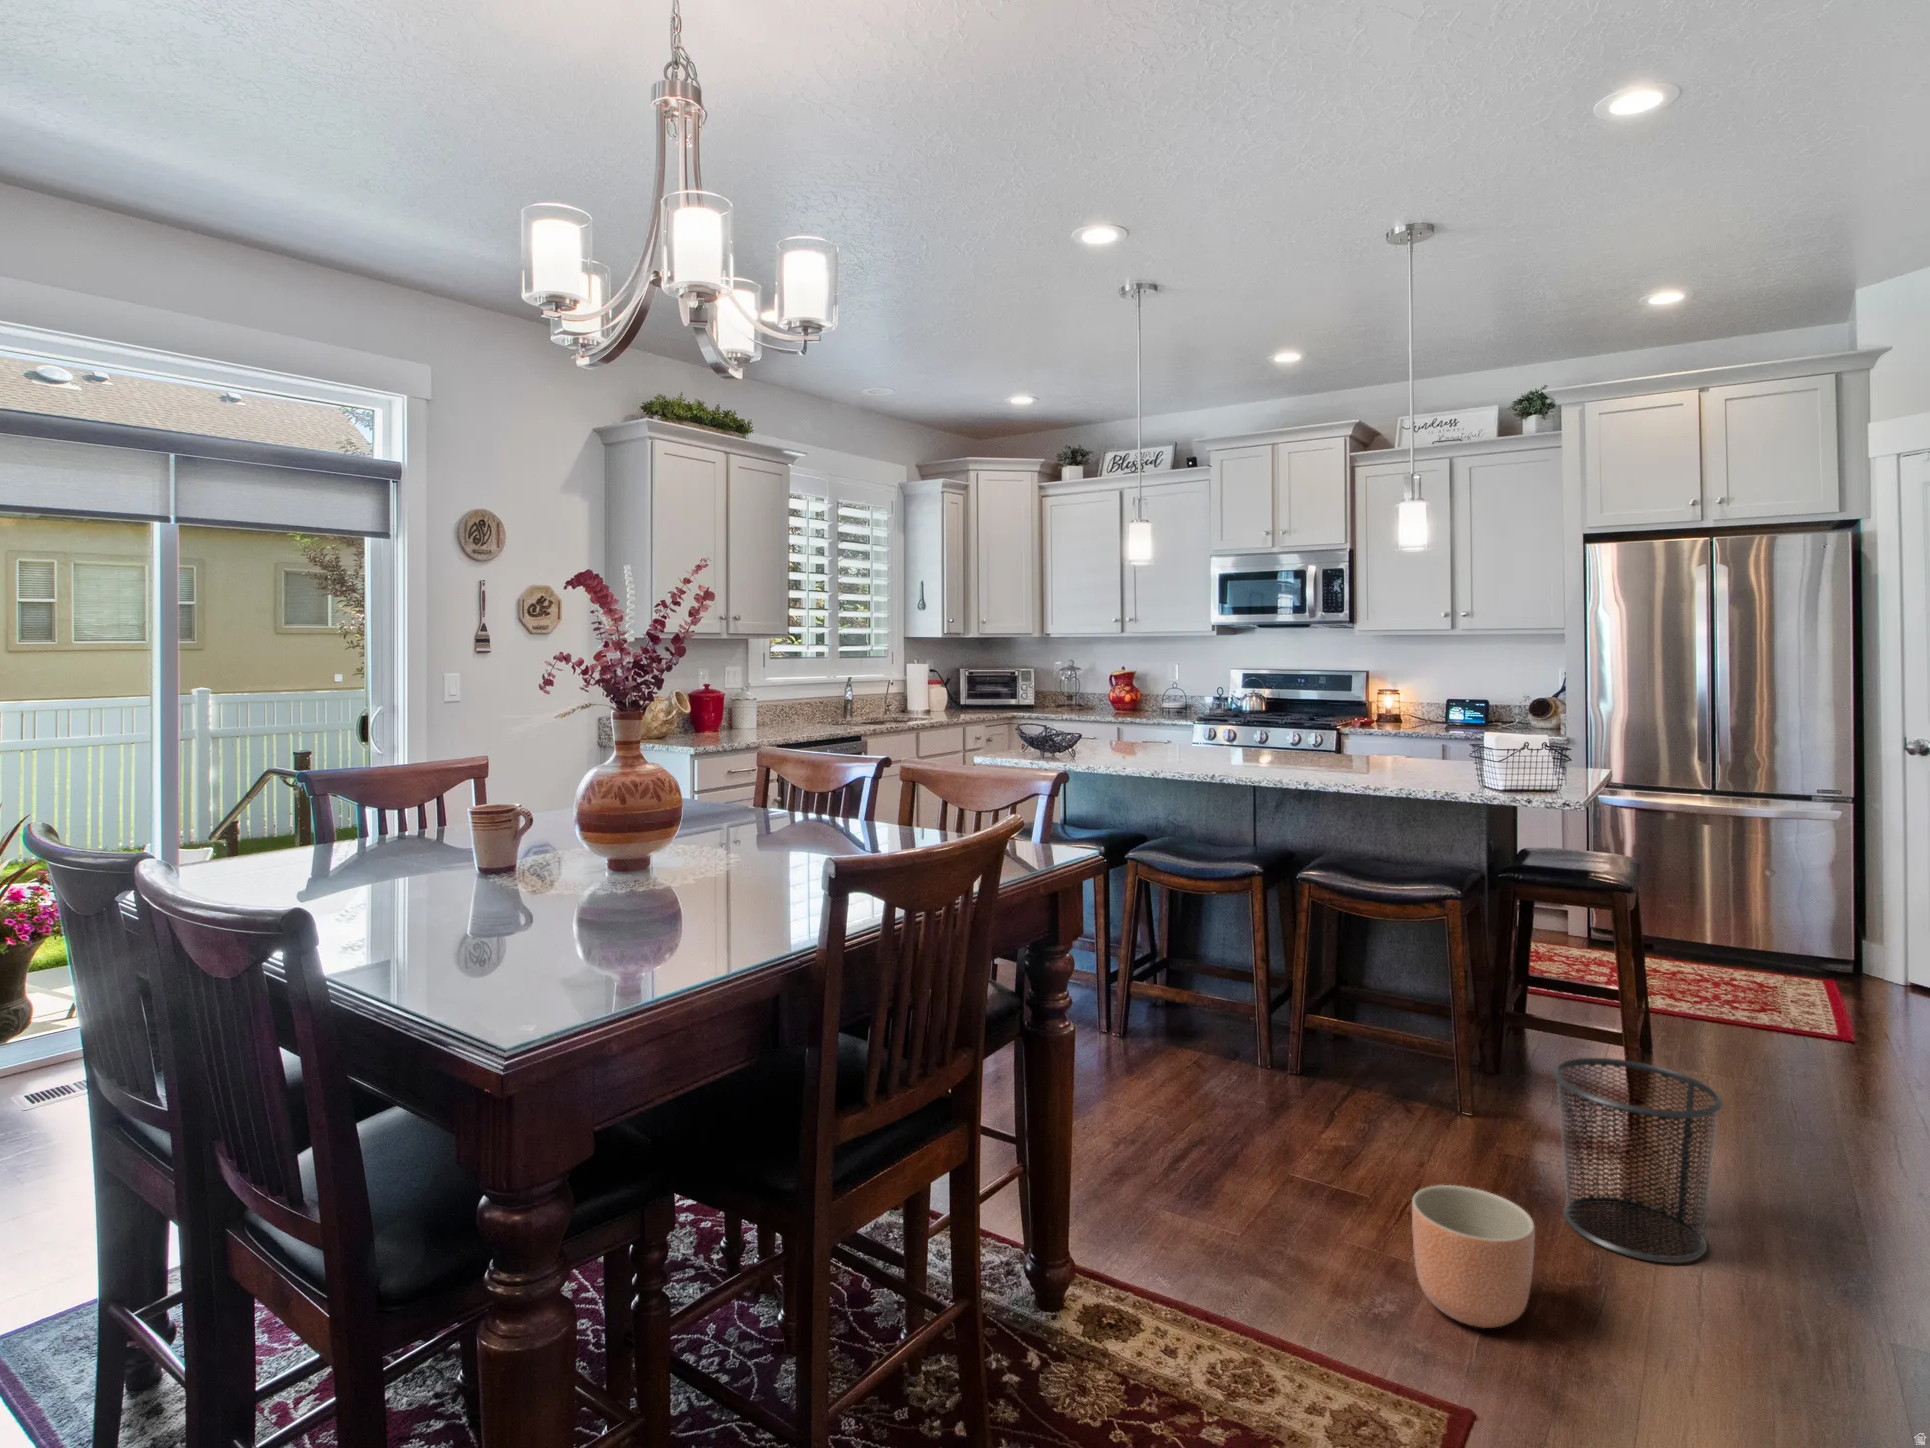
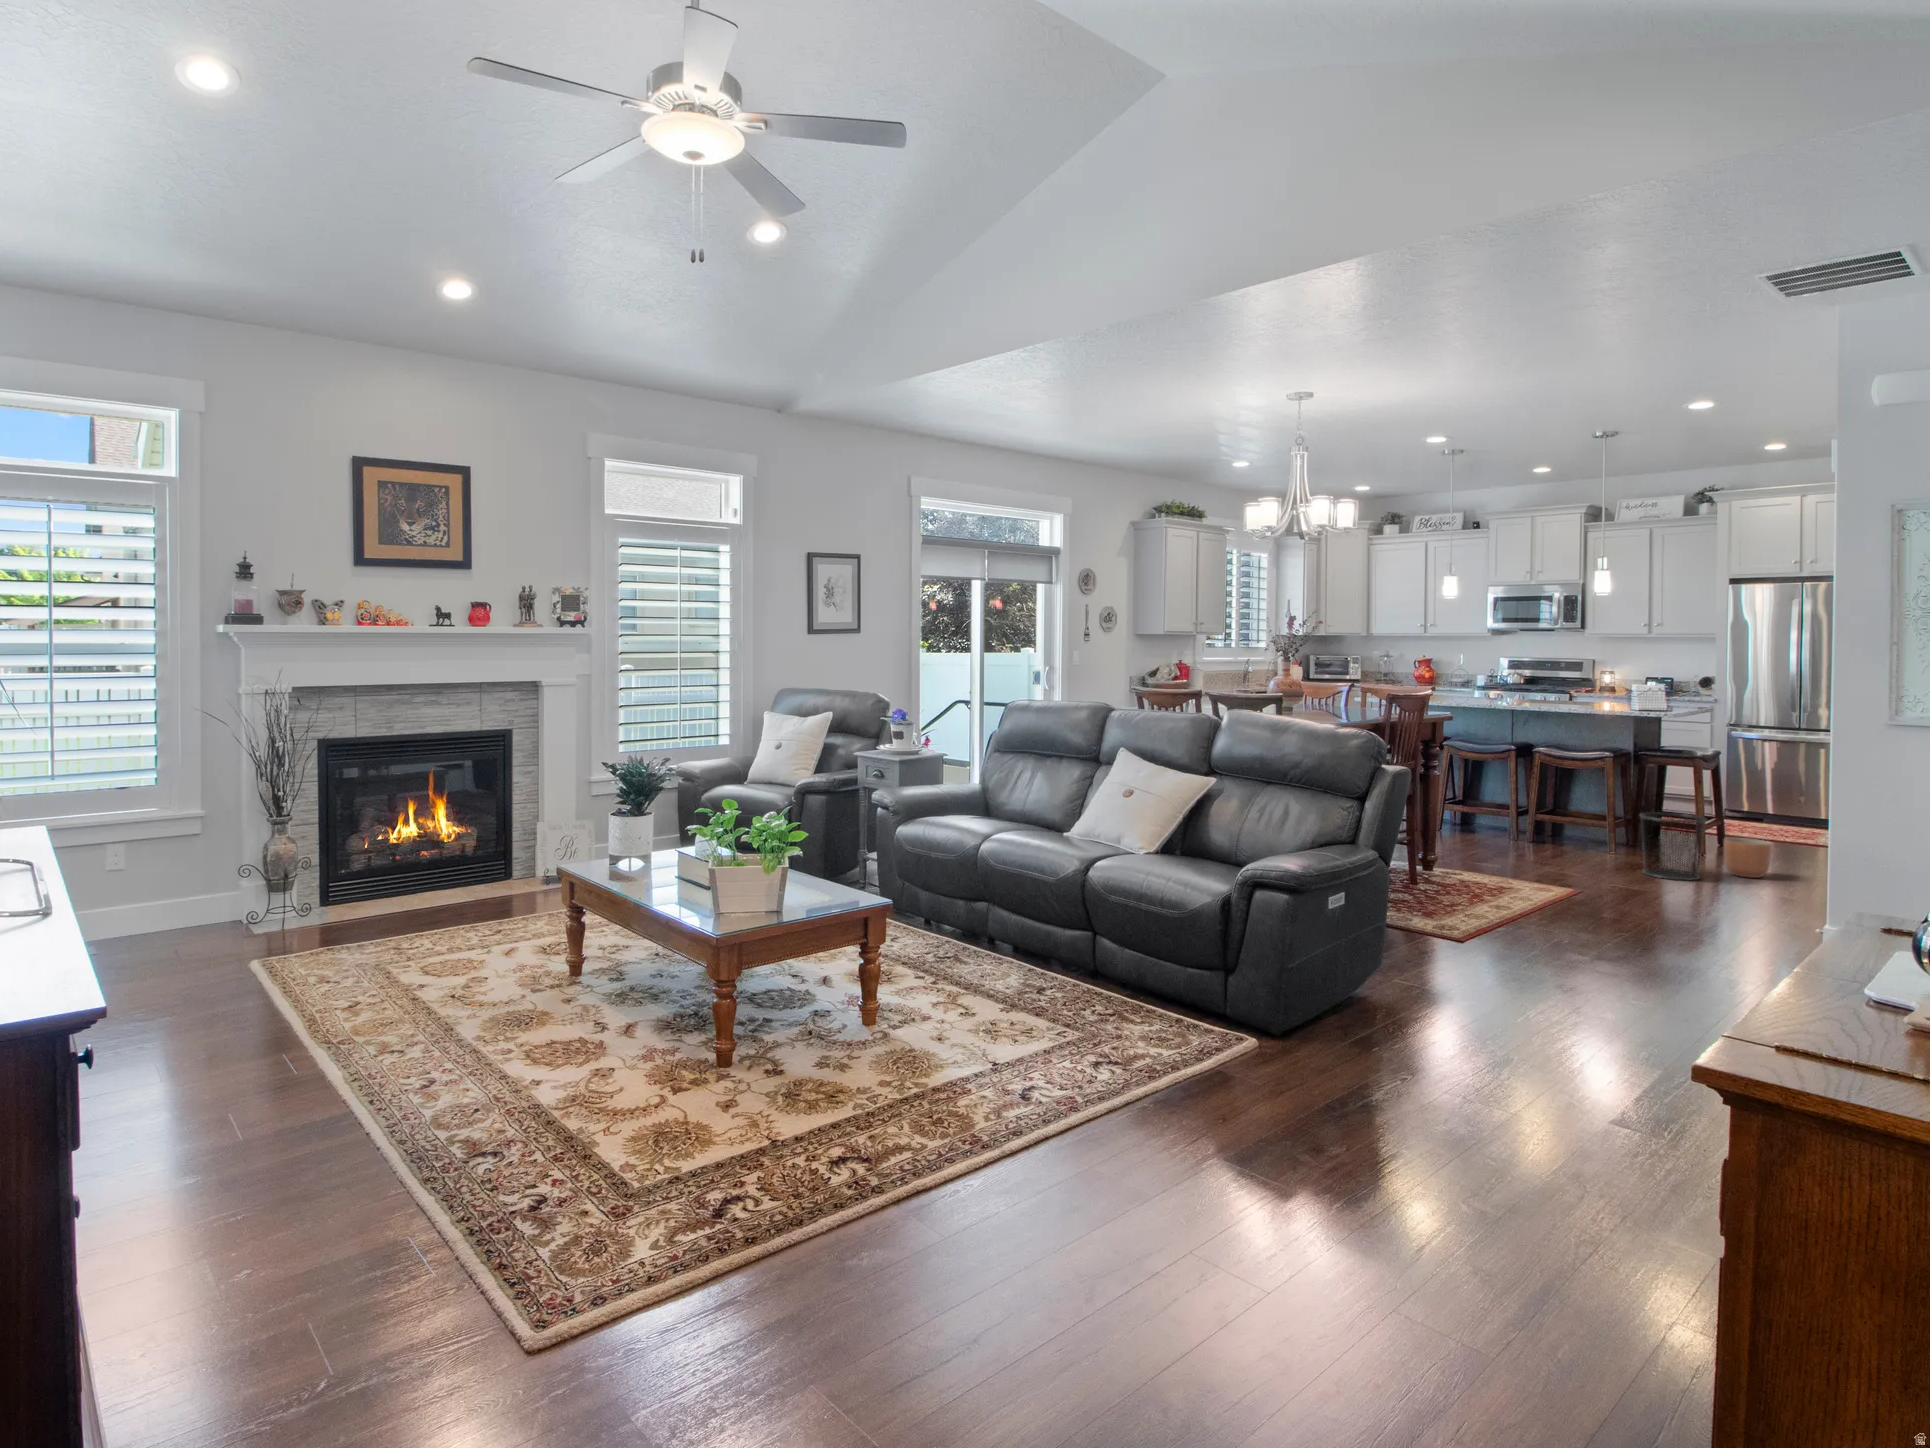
planter: present [1412,1185,1535,1328] -> present [1724,838,1772,878]

